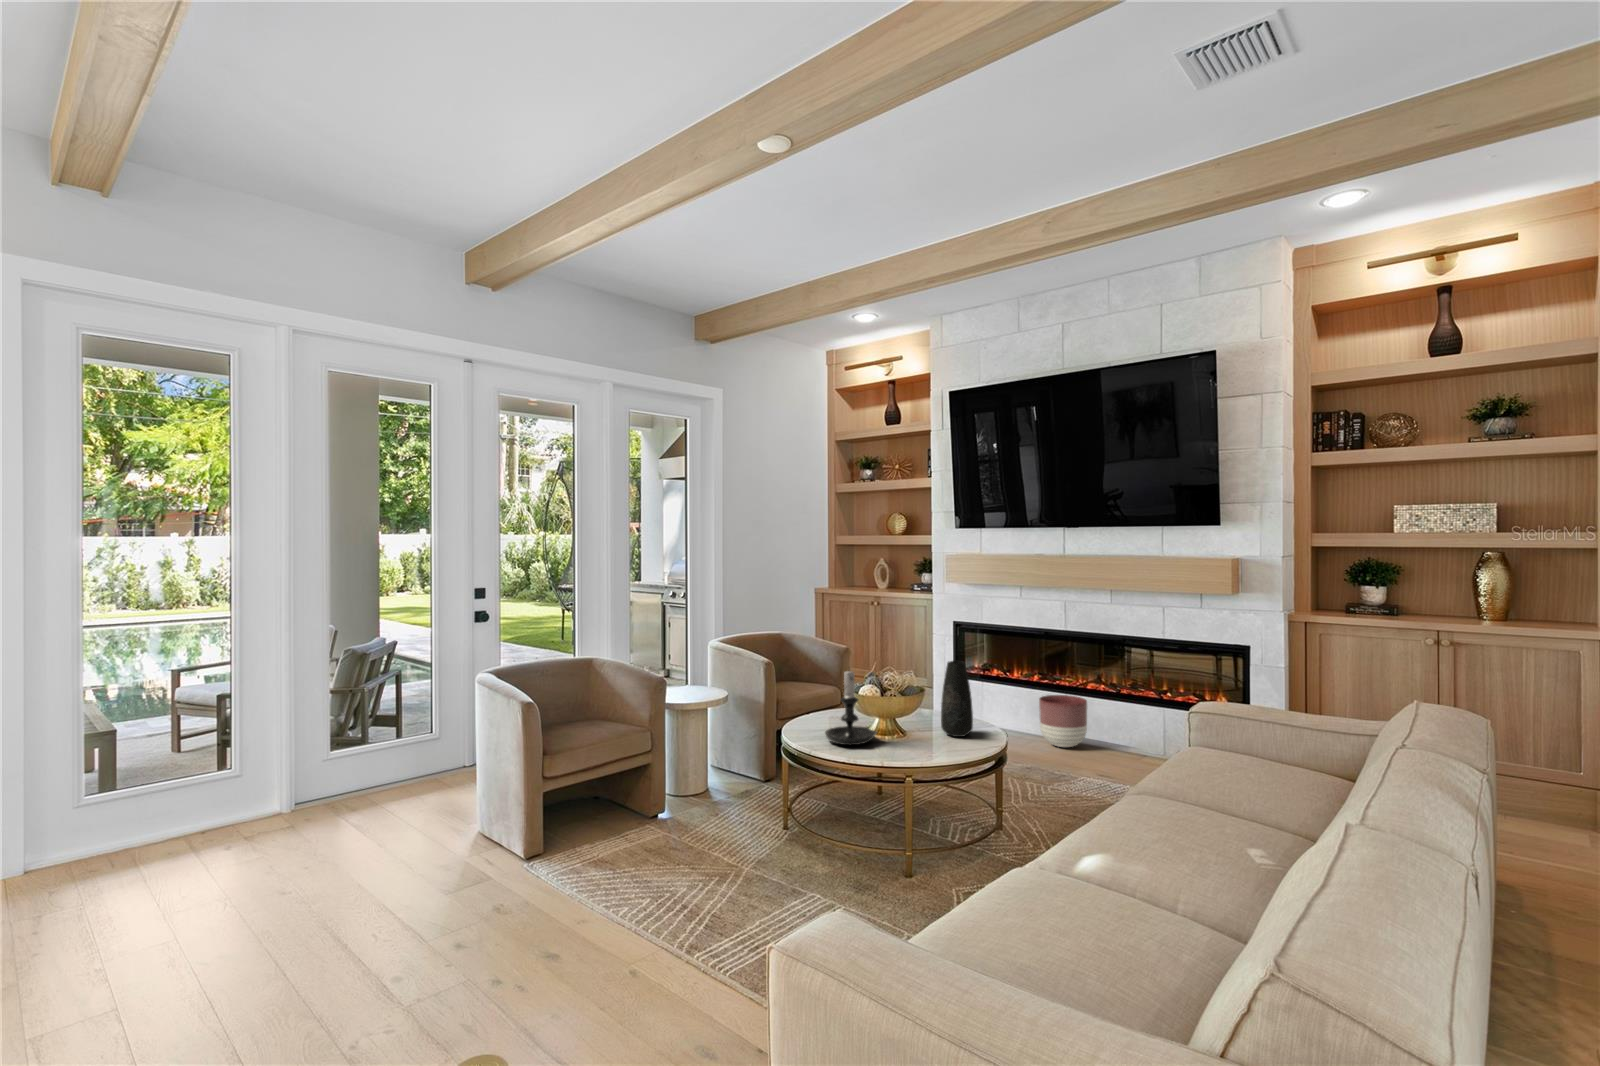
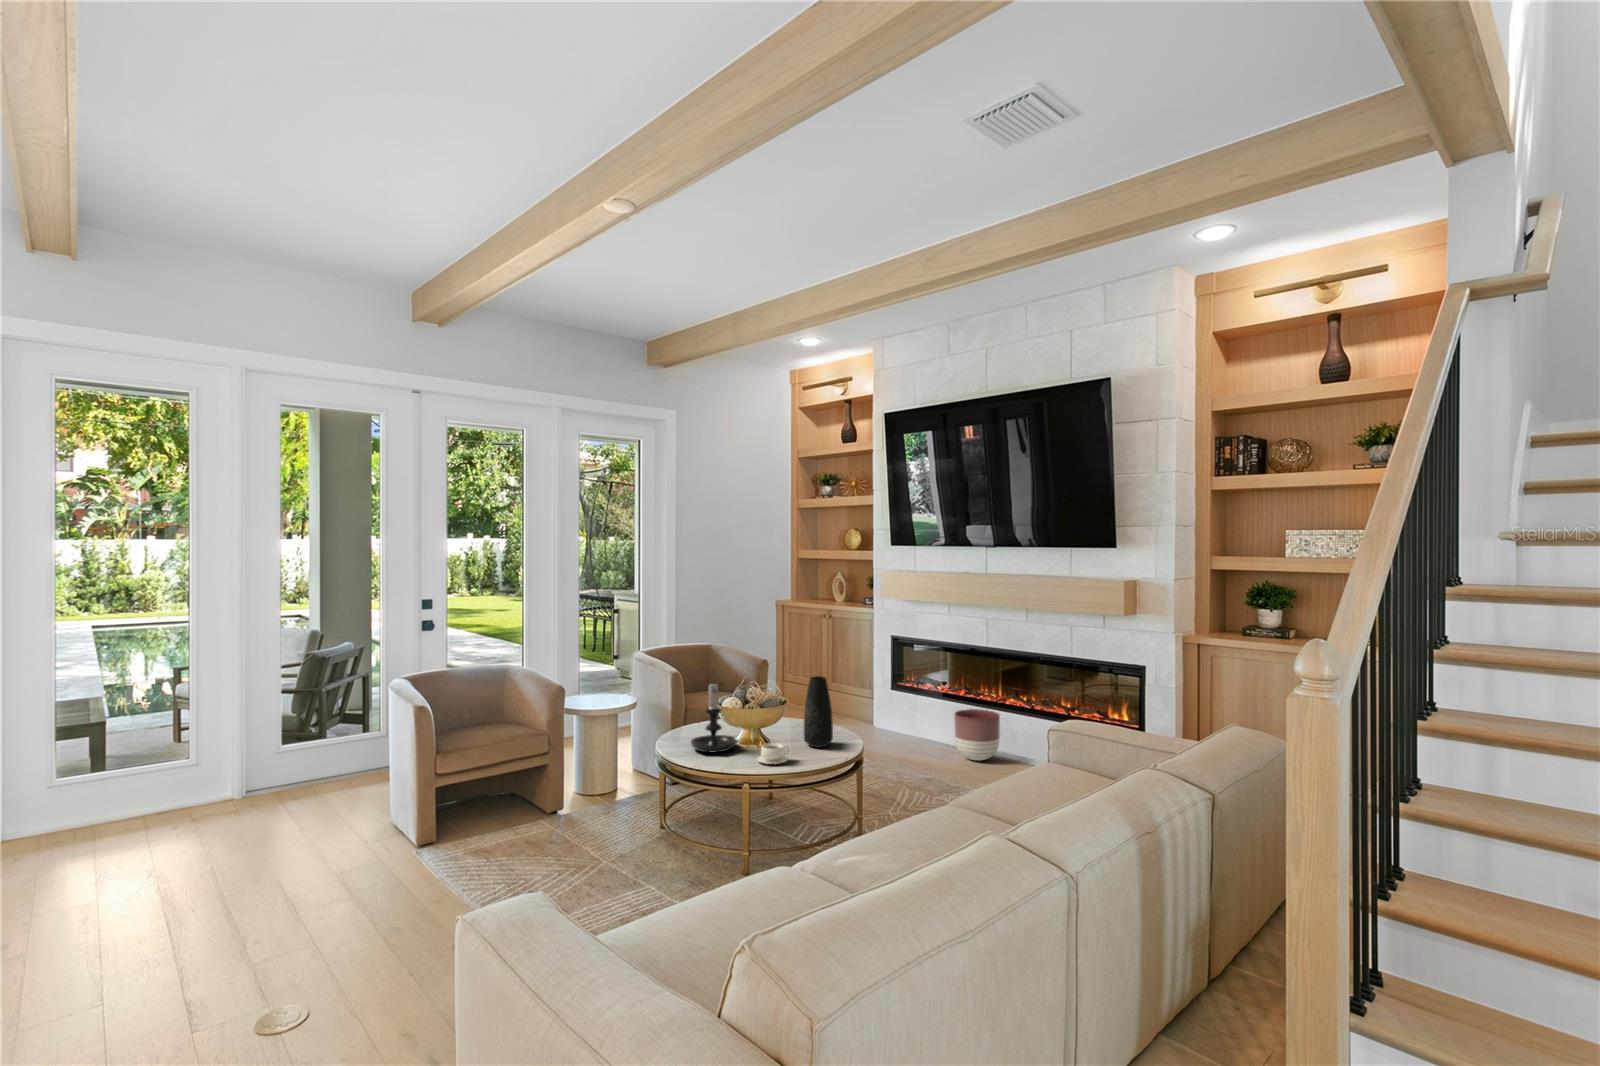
teacup: none [907,733,942,755] -> present [757,743,789,764]

